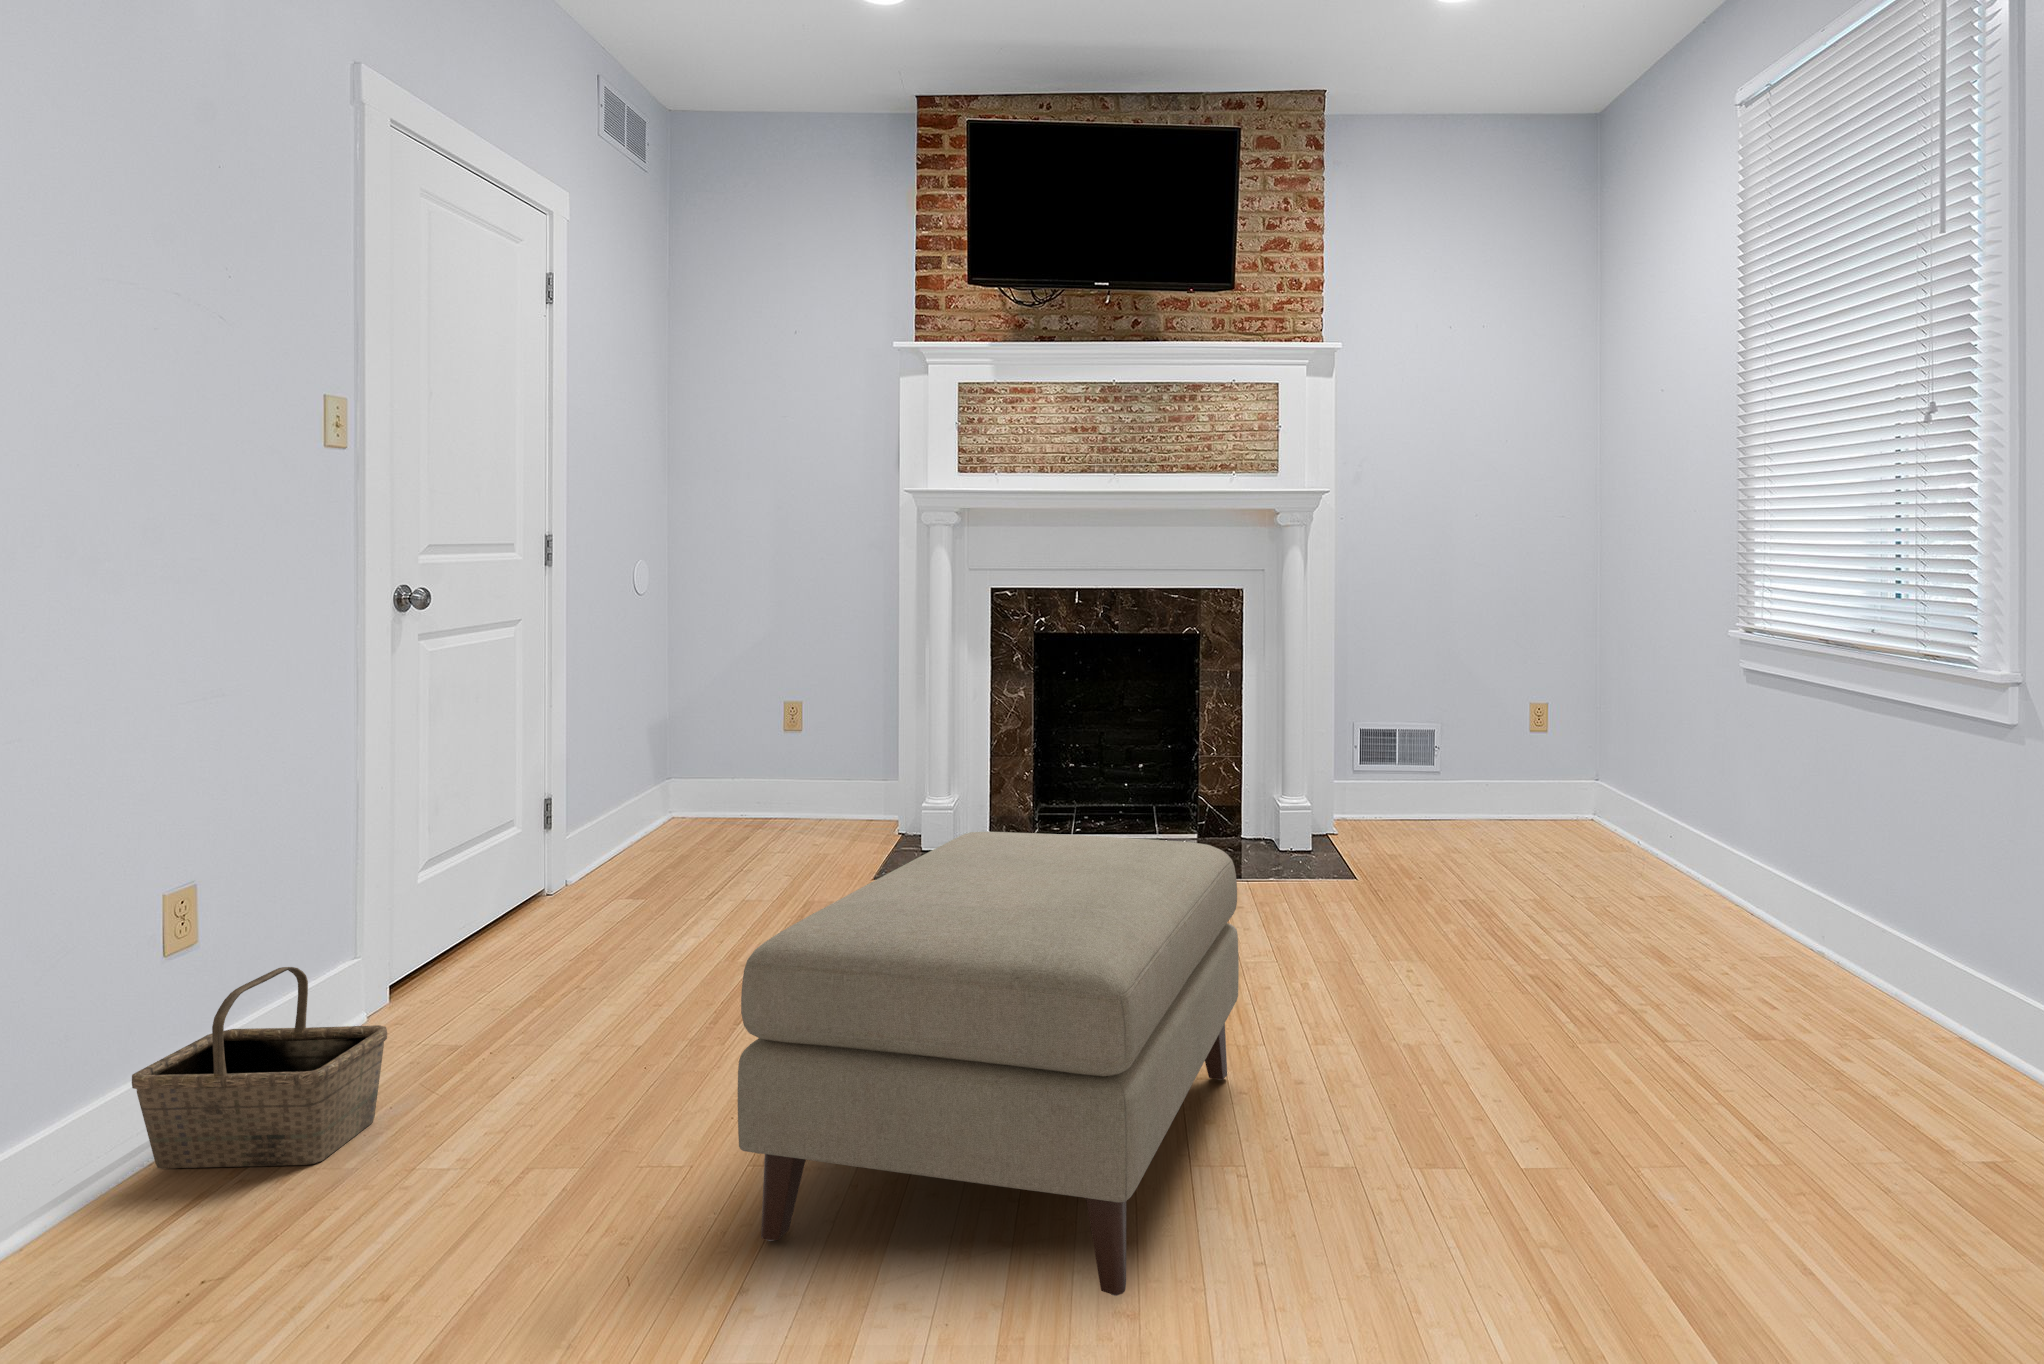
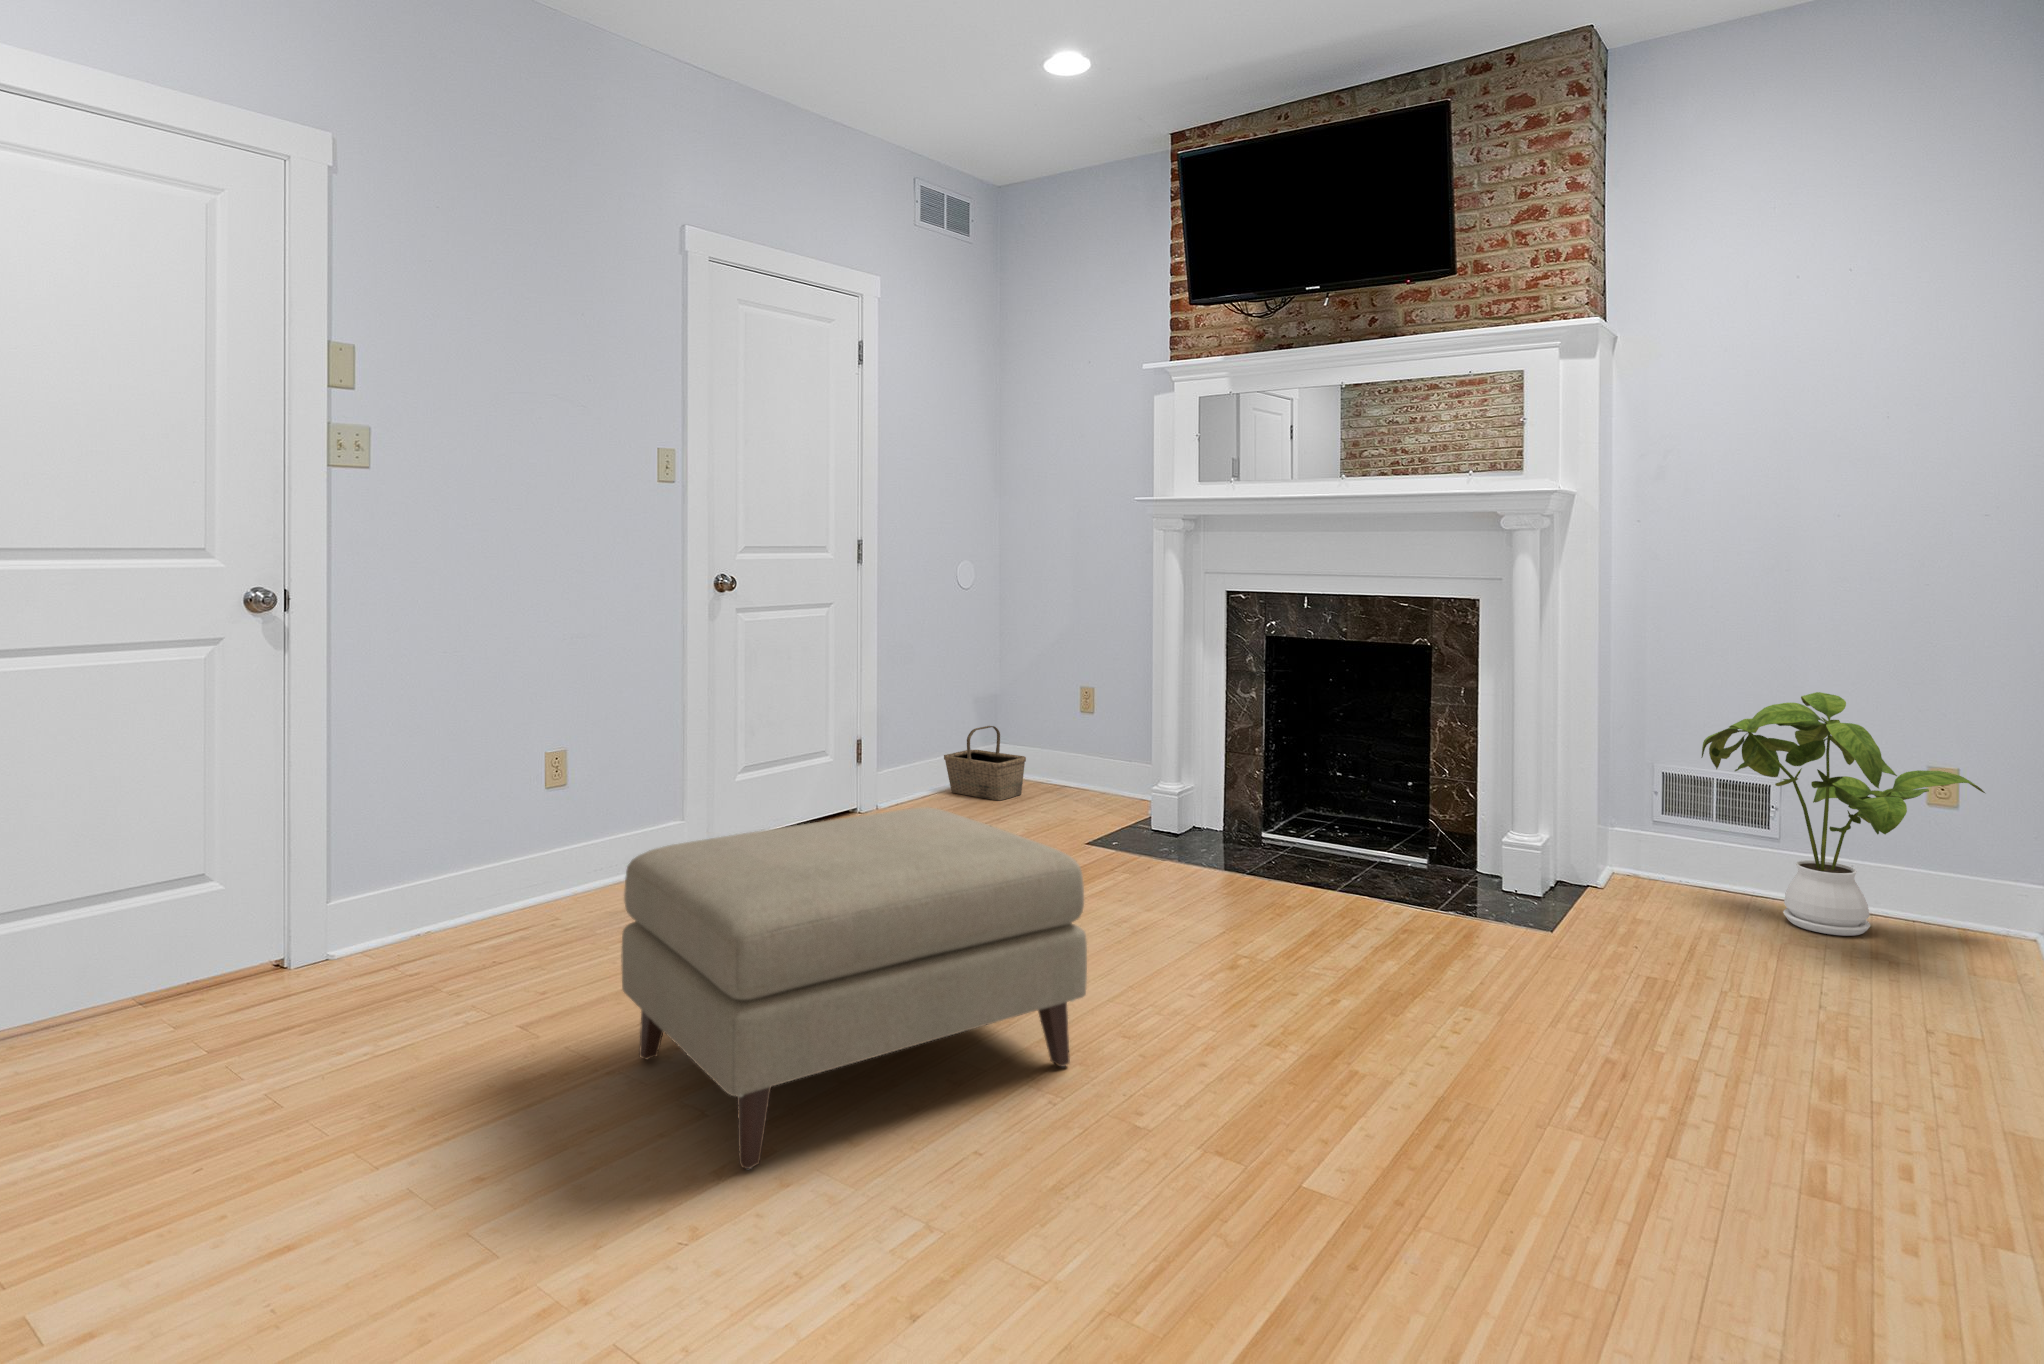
house plant: none [1407,647,1578,835] -> present [1701,692,1985,936]
basket: present [132,967,387,1168] -> present [944,726,1026,800]

